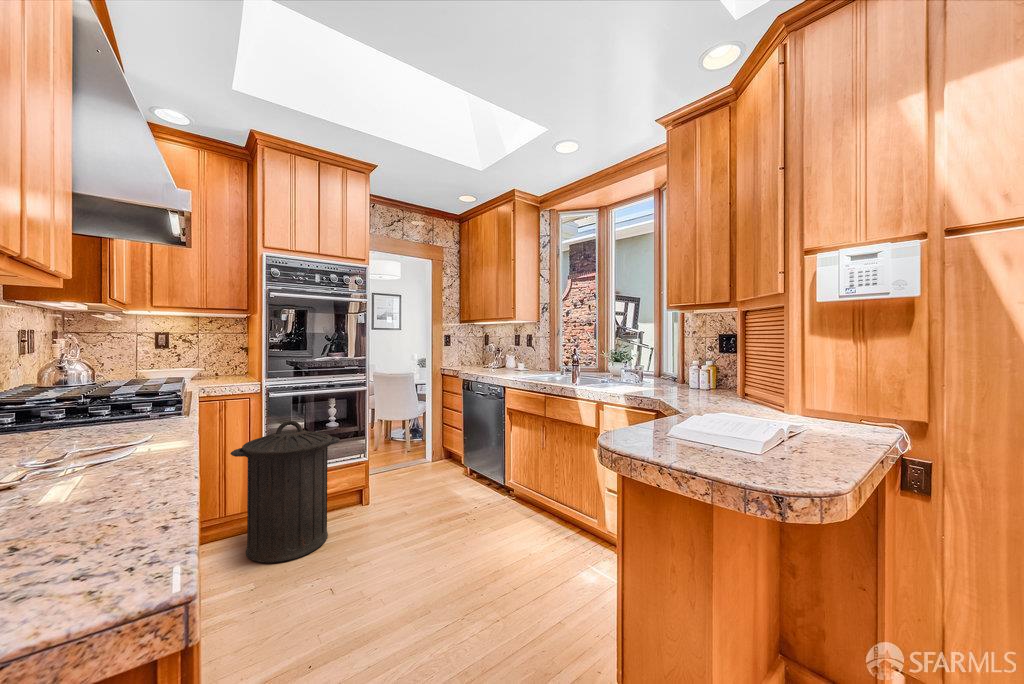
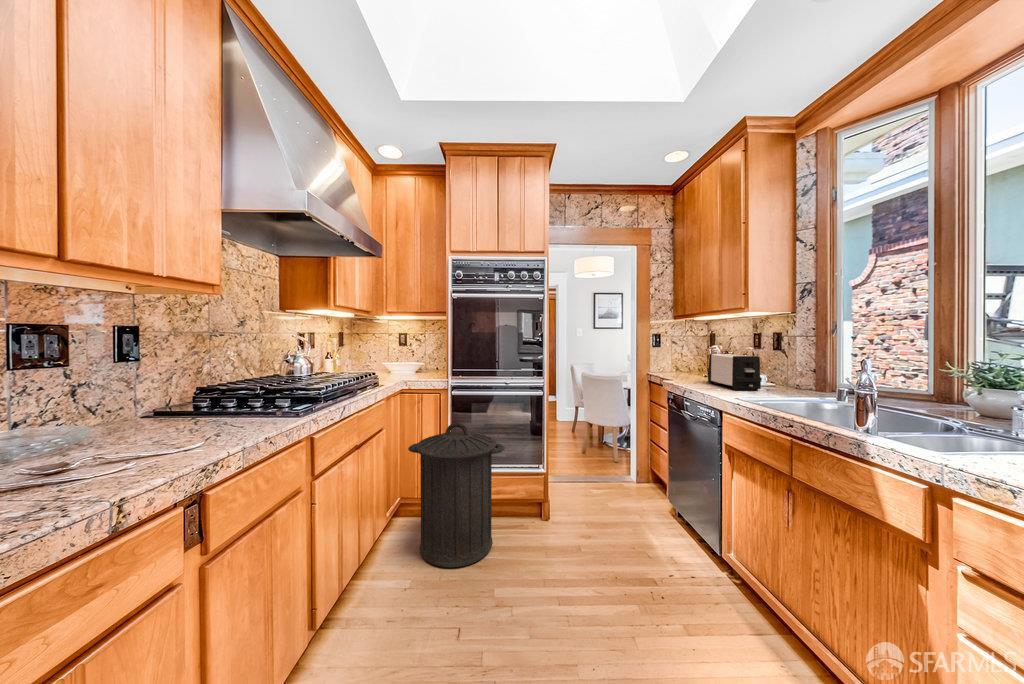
toaster: none [490,350,524,374] -> present [708,354,762,390]

